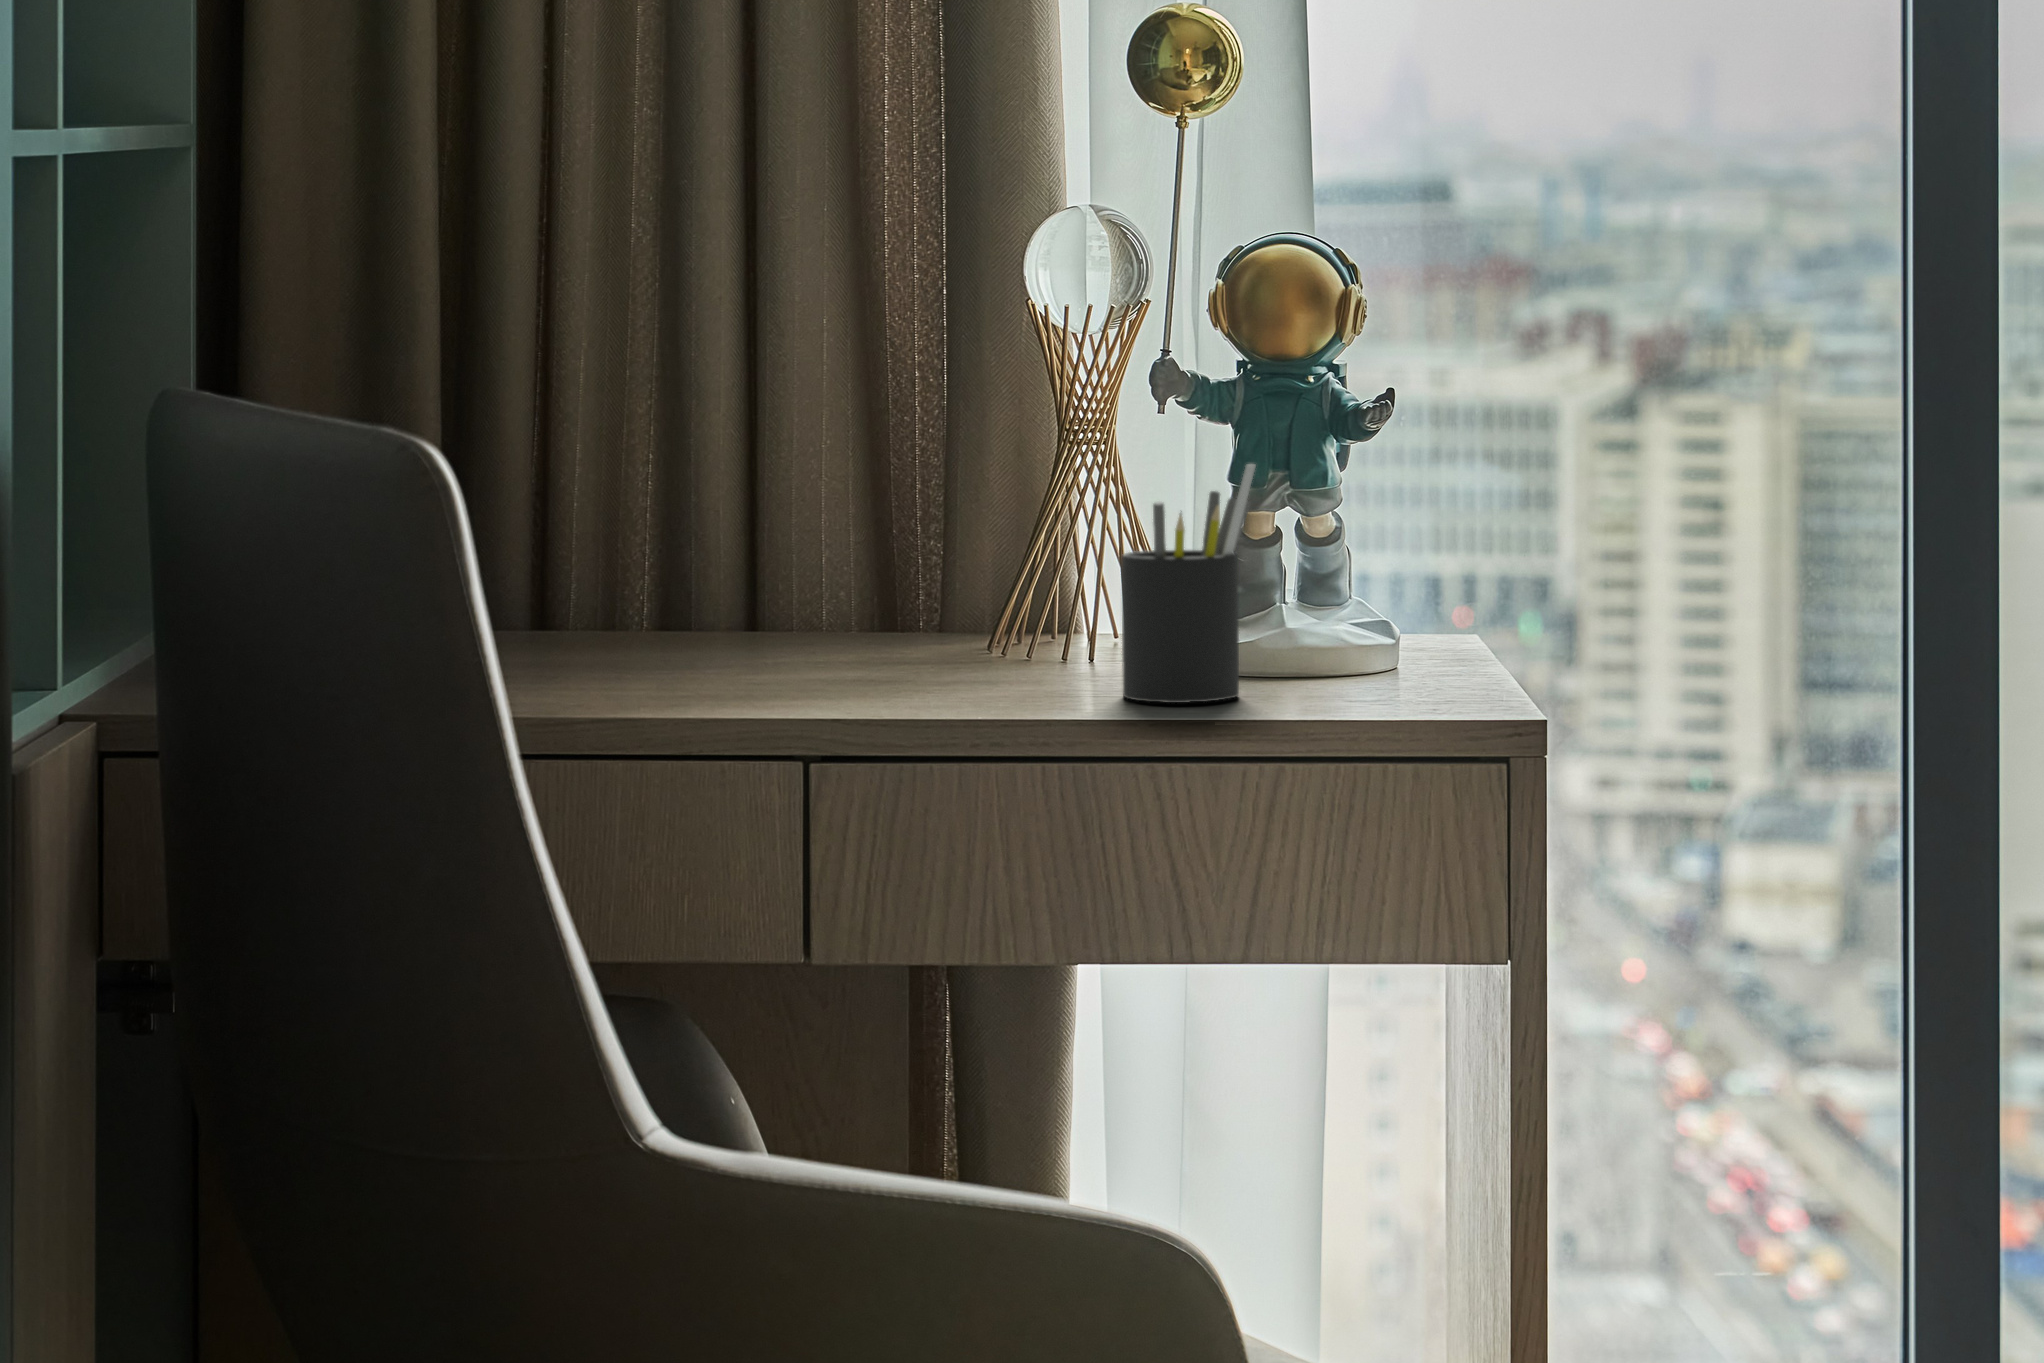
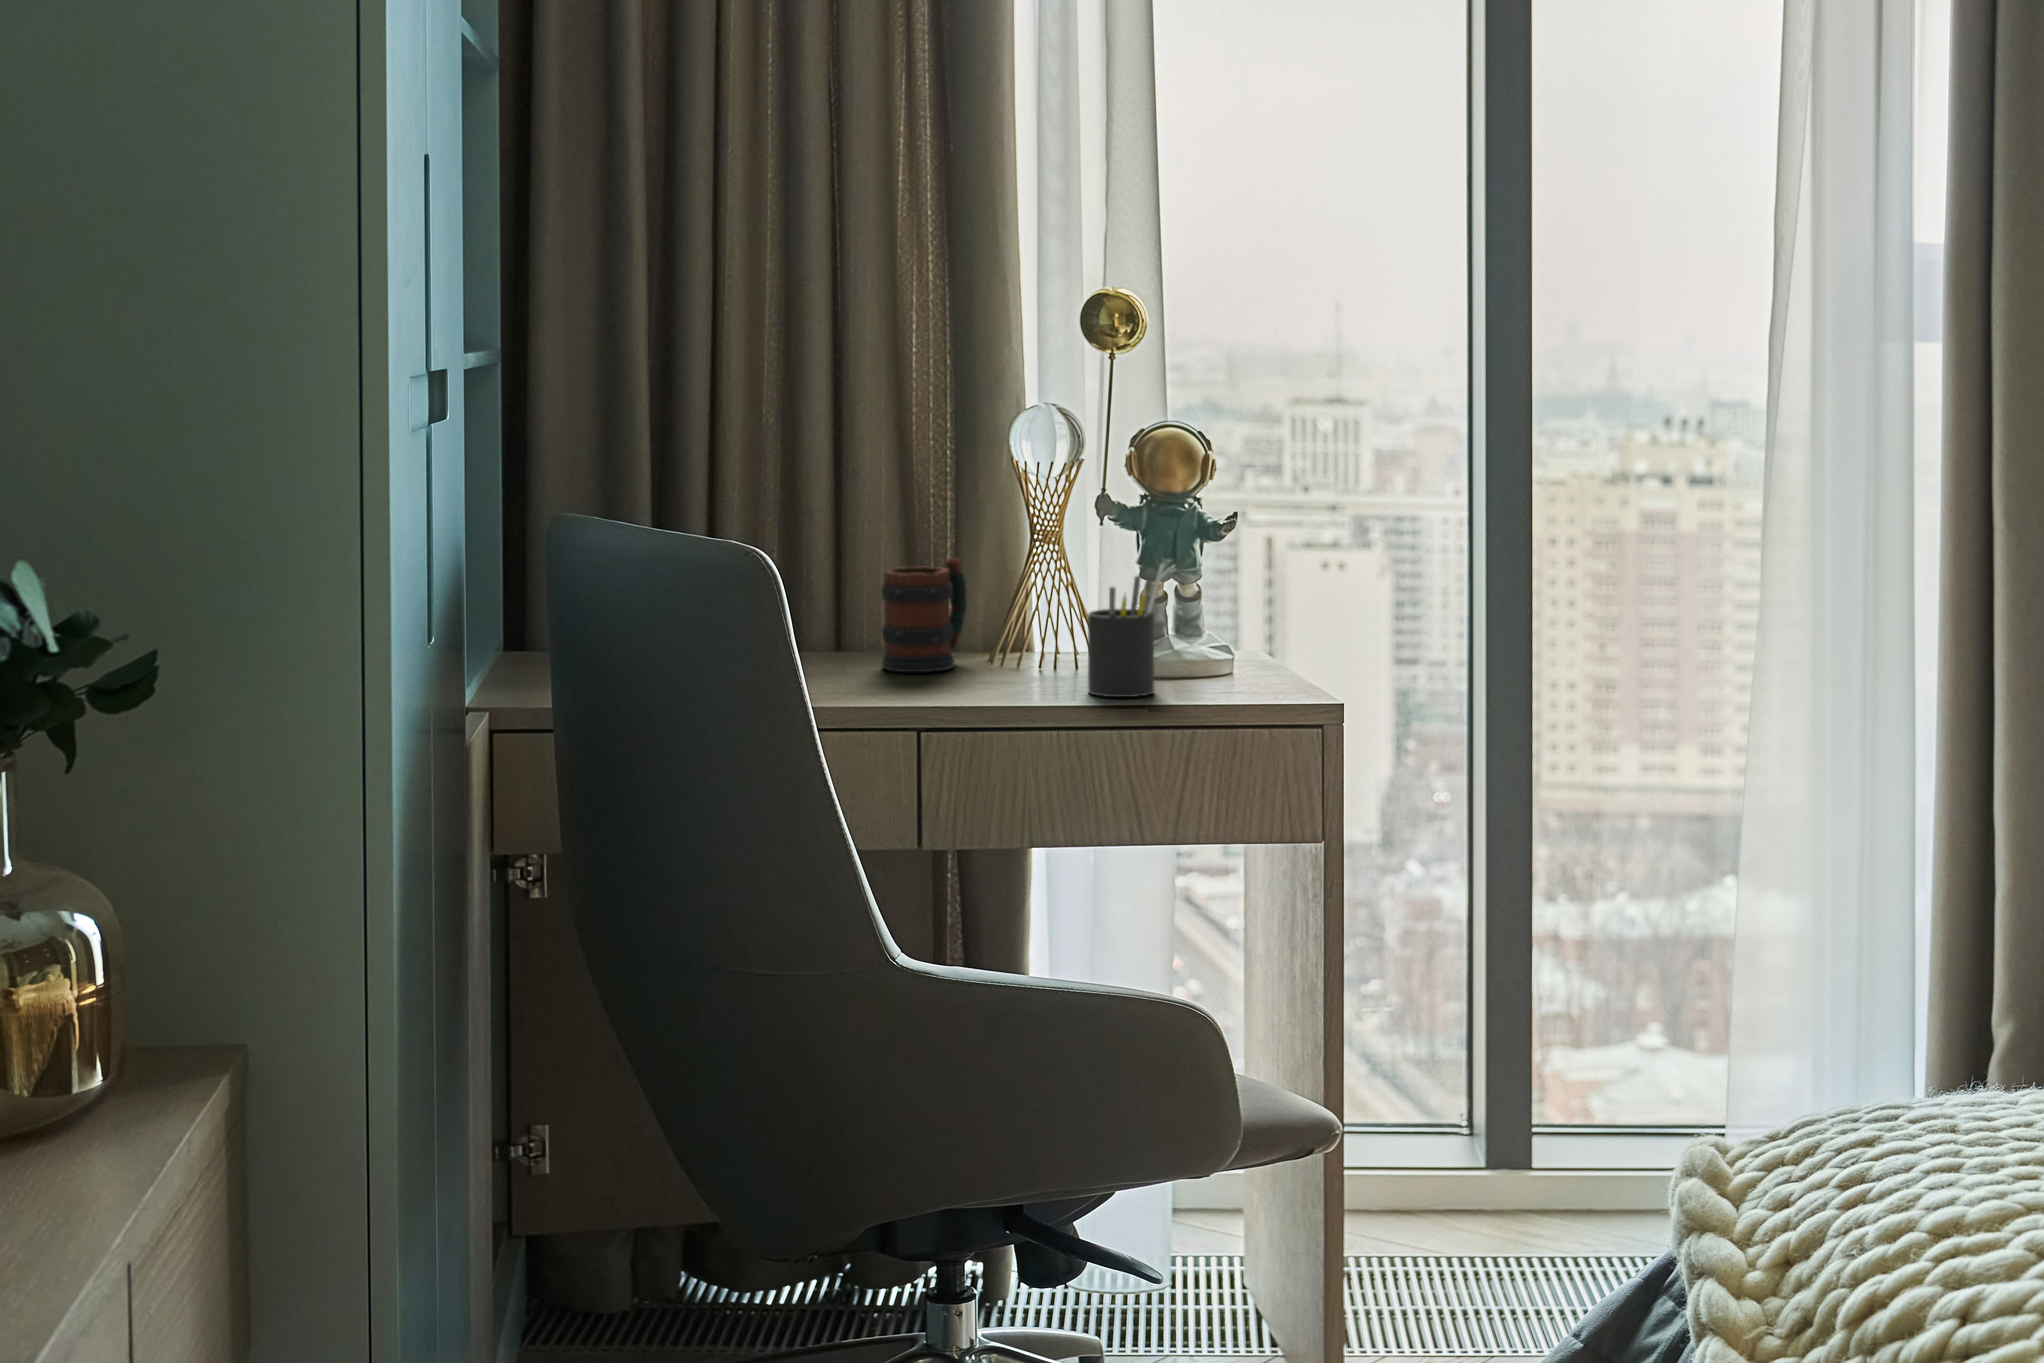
mug: none [791,476,951,665] -> present [881,558,967,672]

